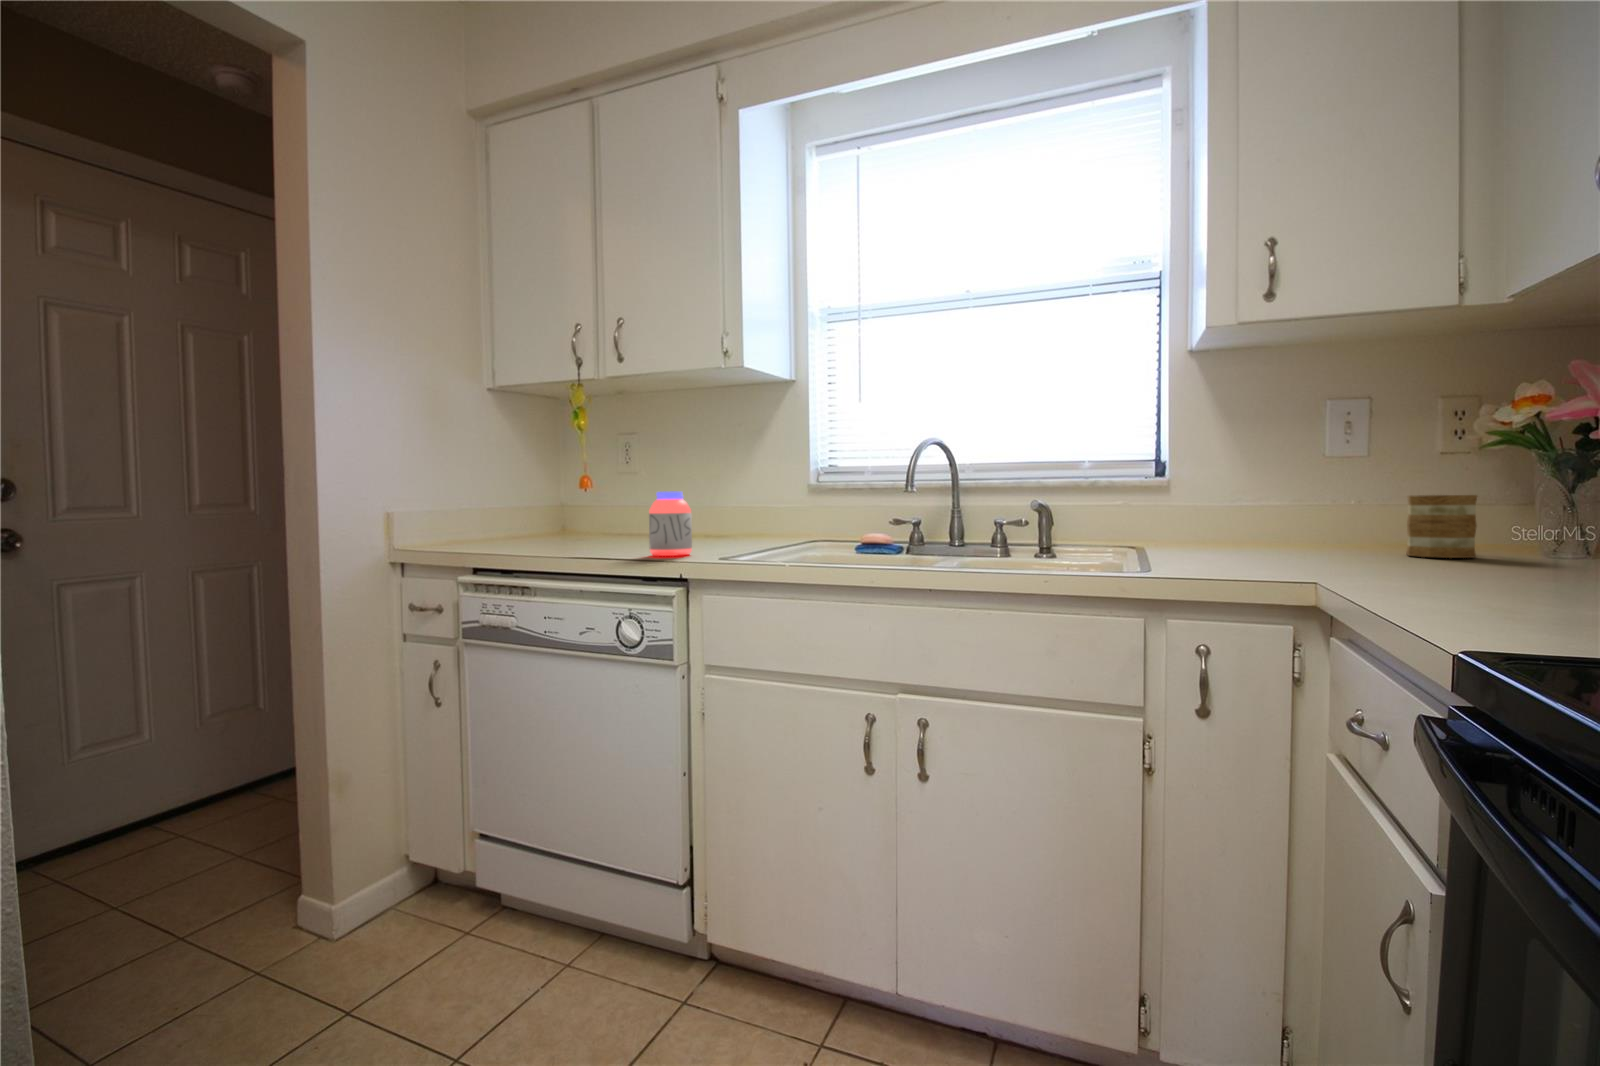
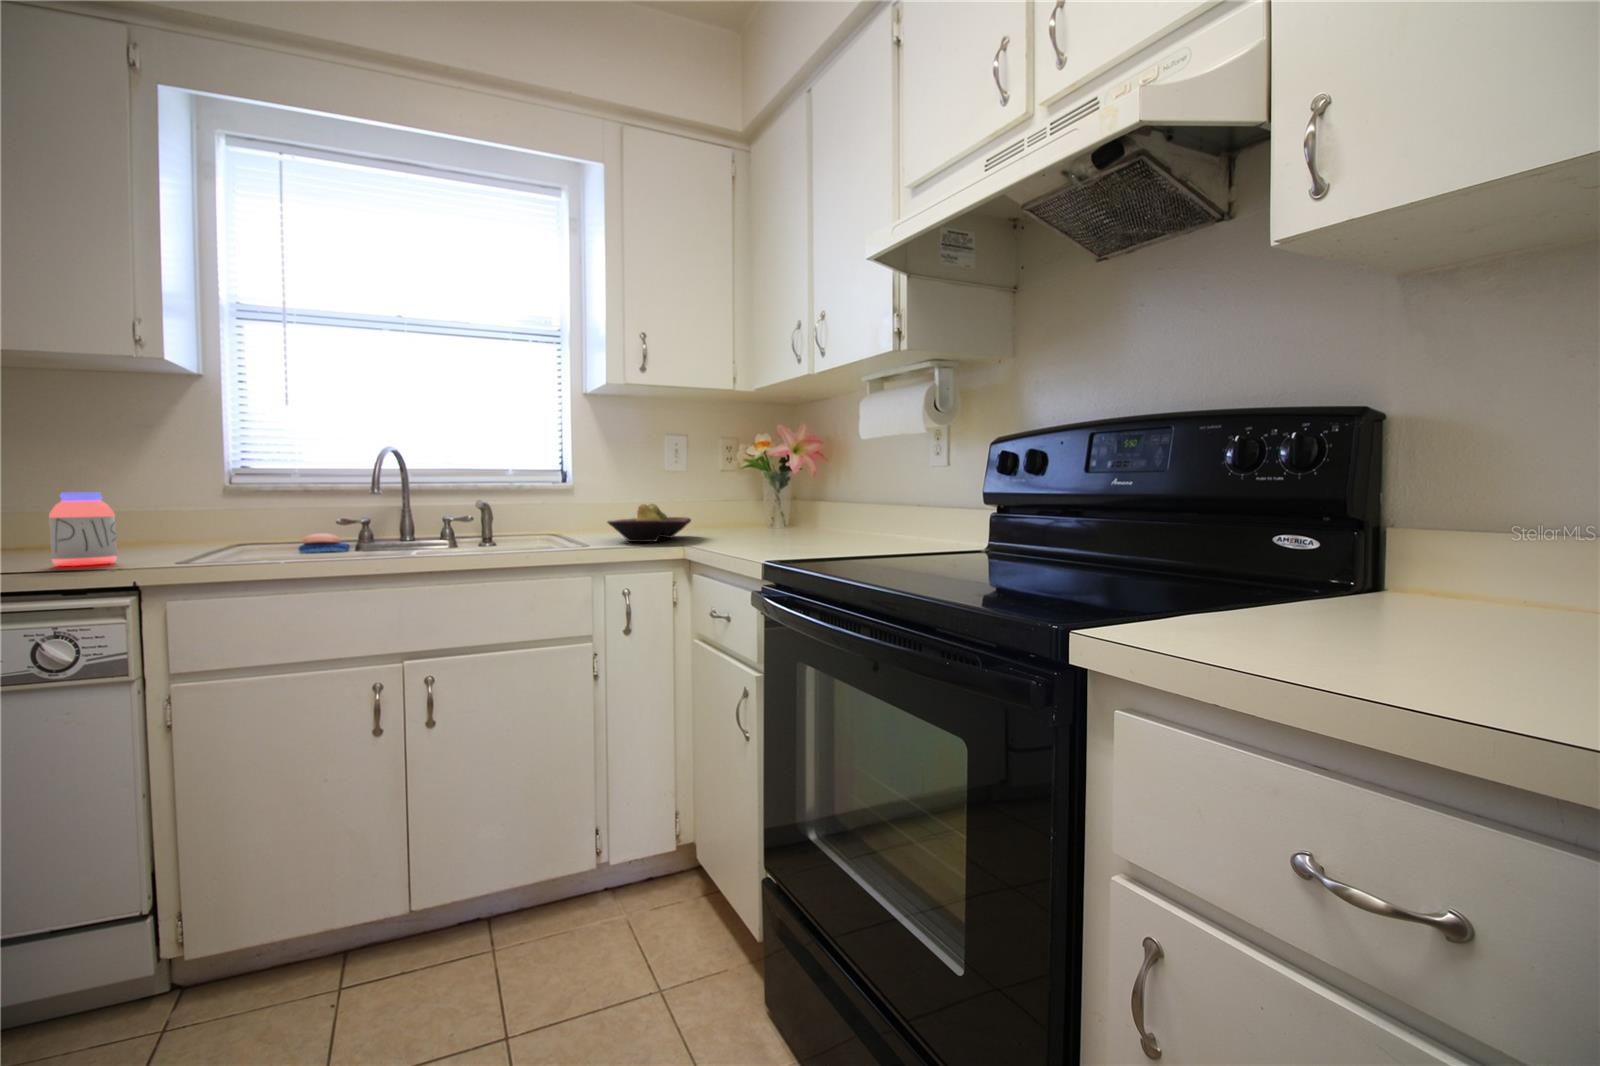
mug: present [1406,495,1477,558] -> none [710,497,742,533]
fruit bowl: none [1192,507,1356,569] -> present [607,504,691,542]

